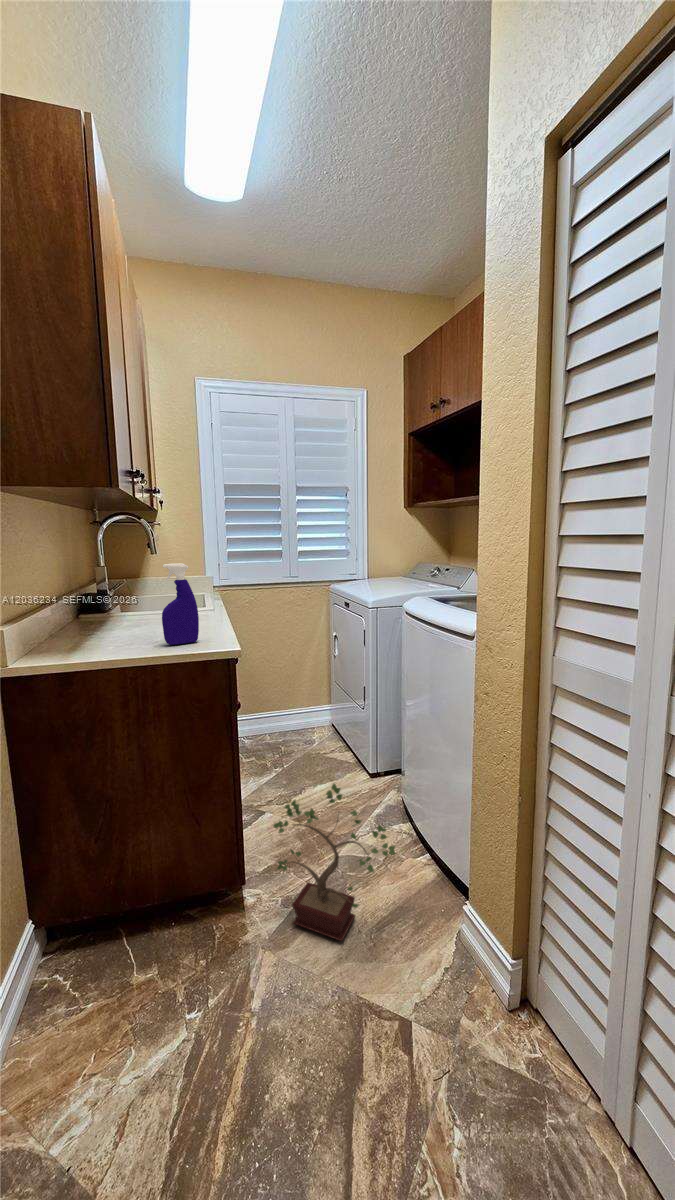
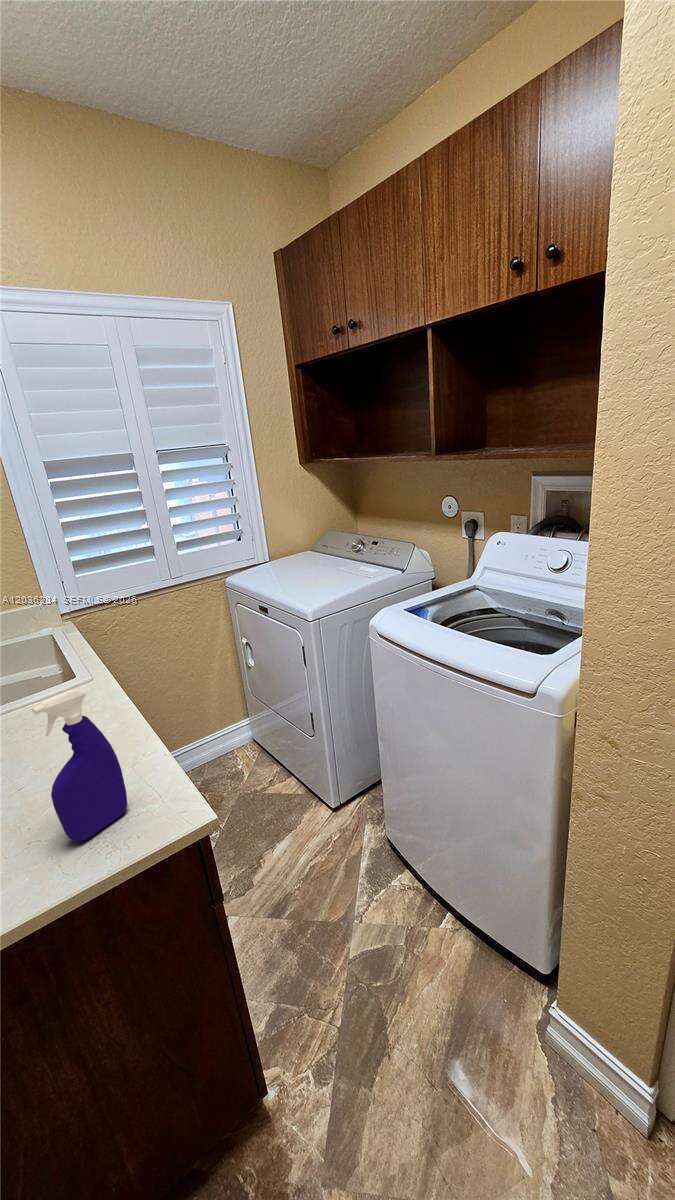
potted plant: present [273,784,395,941] -> none [300,935,511,1121]

